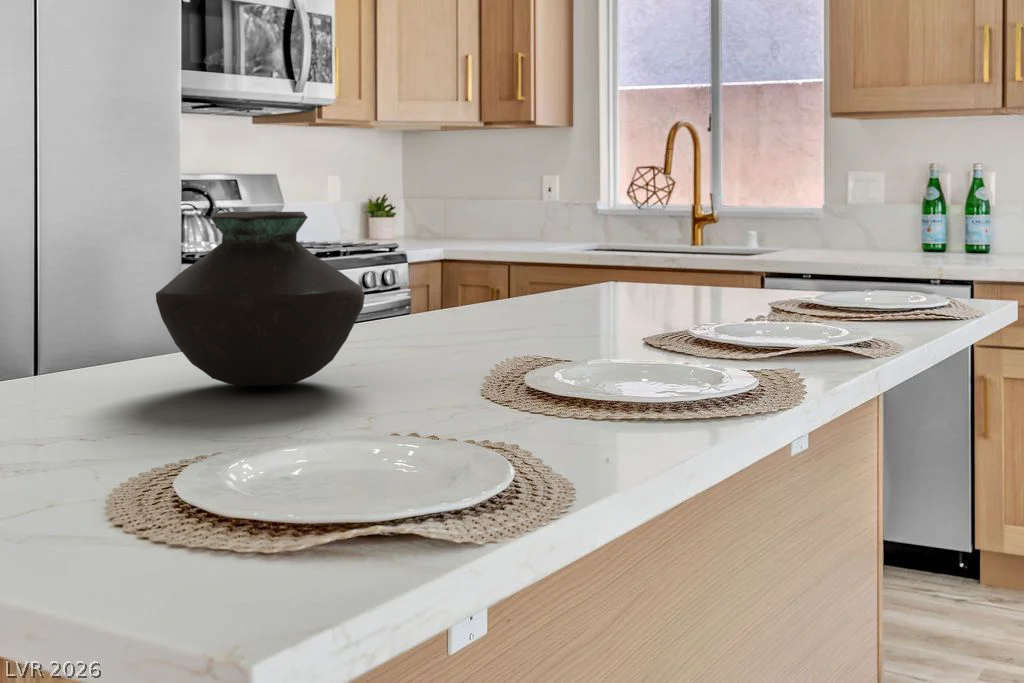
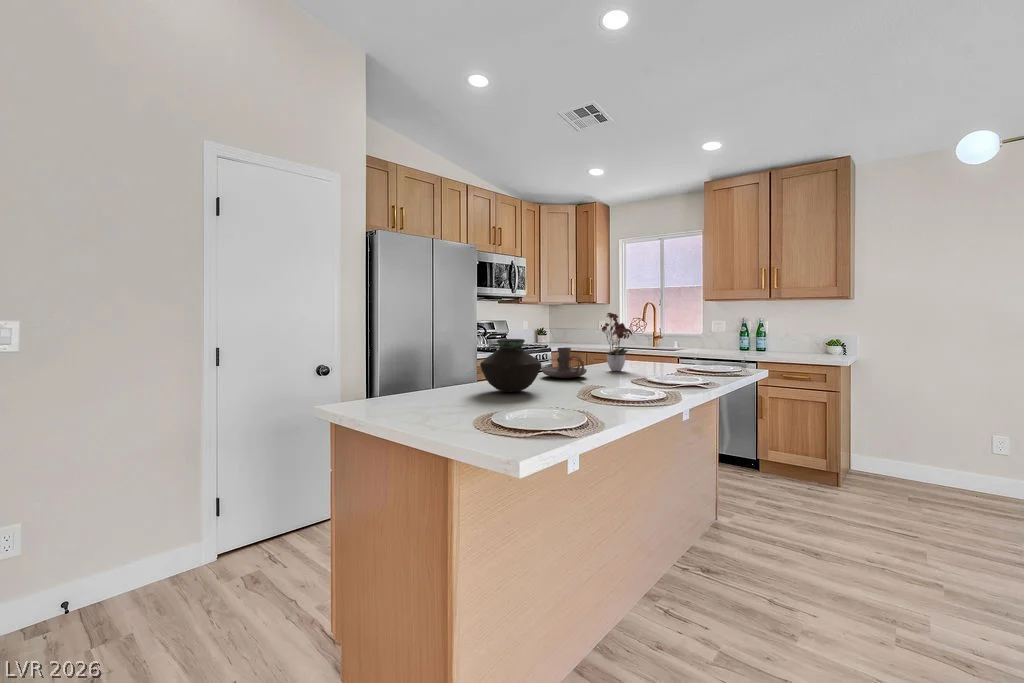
flower arrangement: none [547,128,655,314] -> present [602,313,632,371]
candle holder: none [371,243,511,338] -> present [542,348,587,378]

